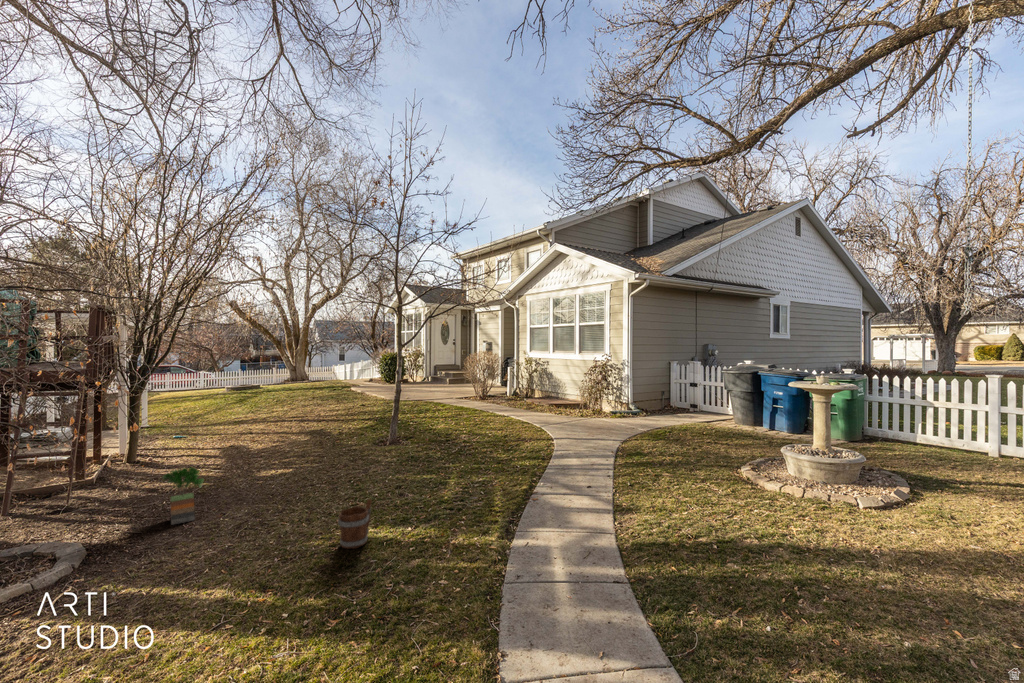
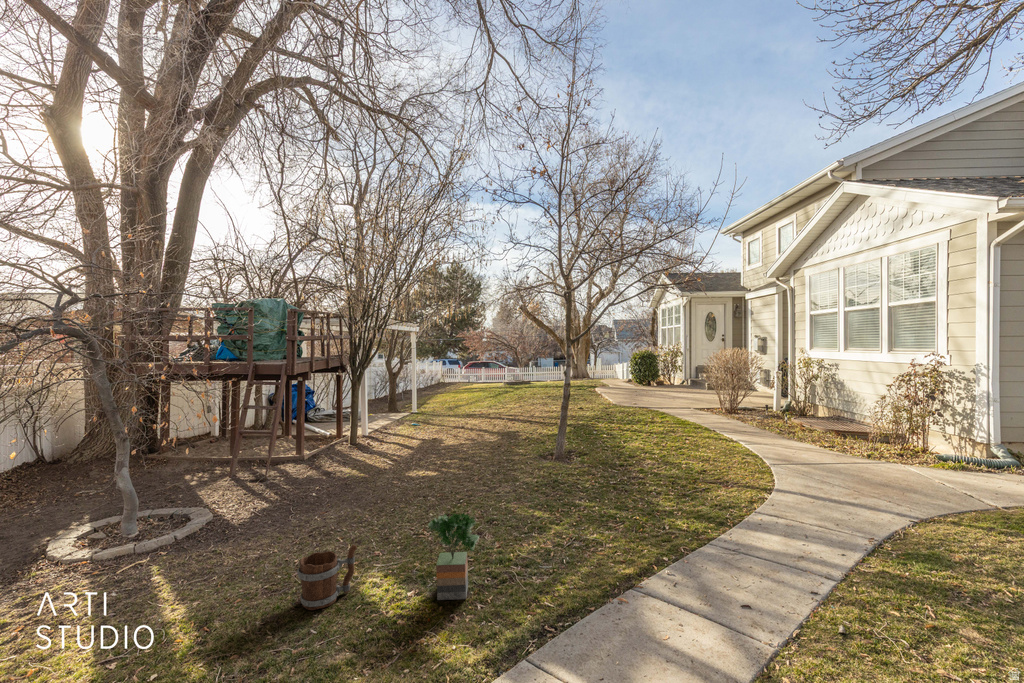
potted tree: present [163,467,203,525] -> present [428,513,479,600]

